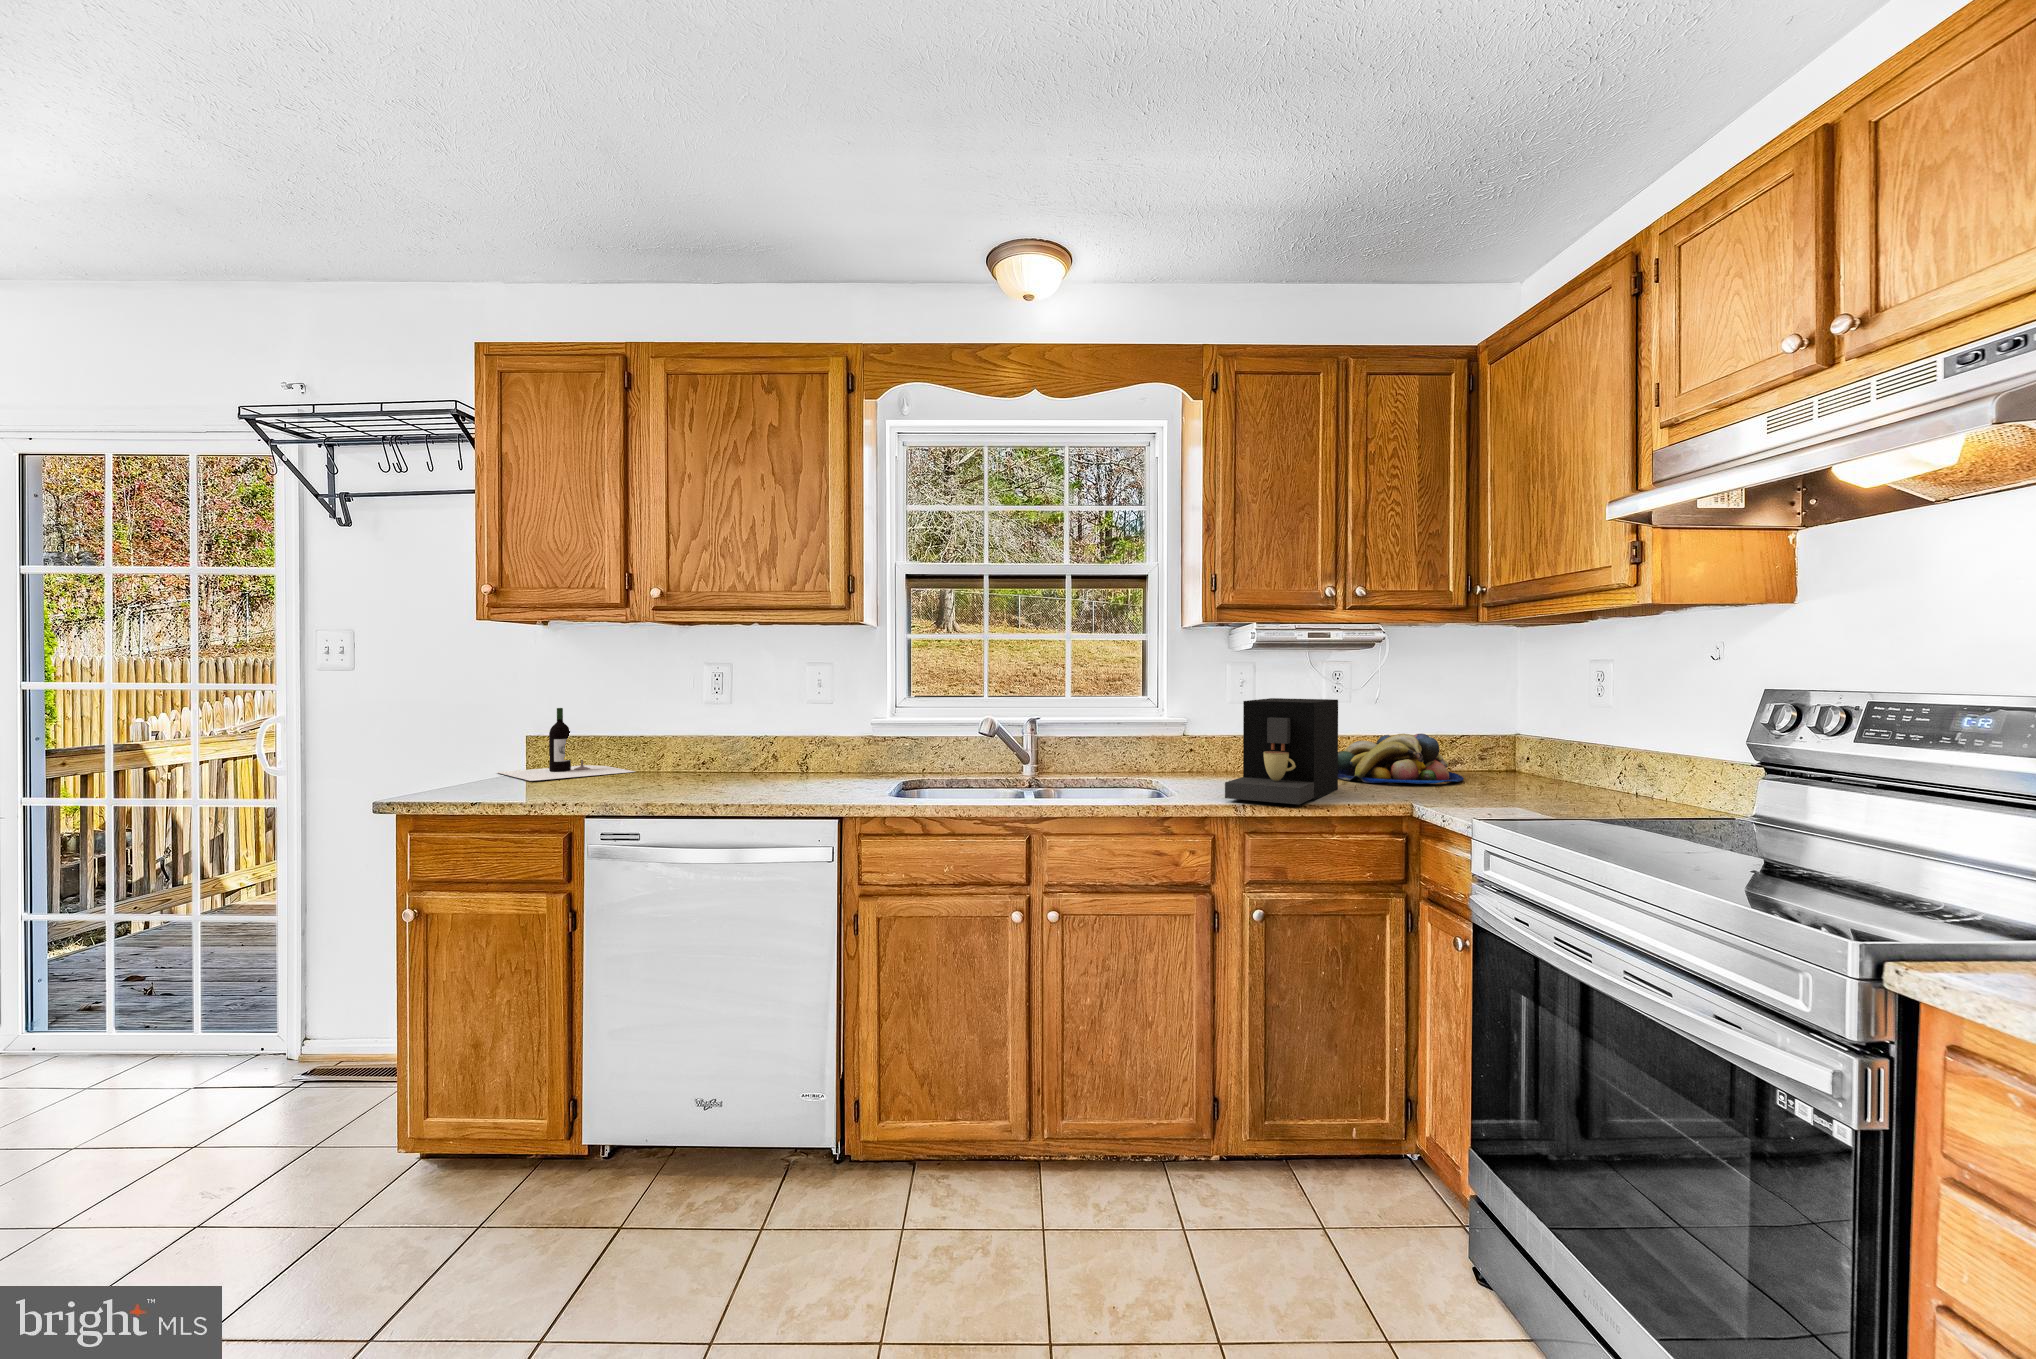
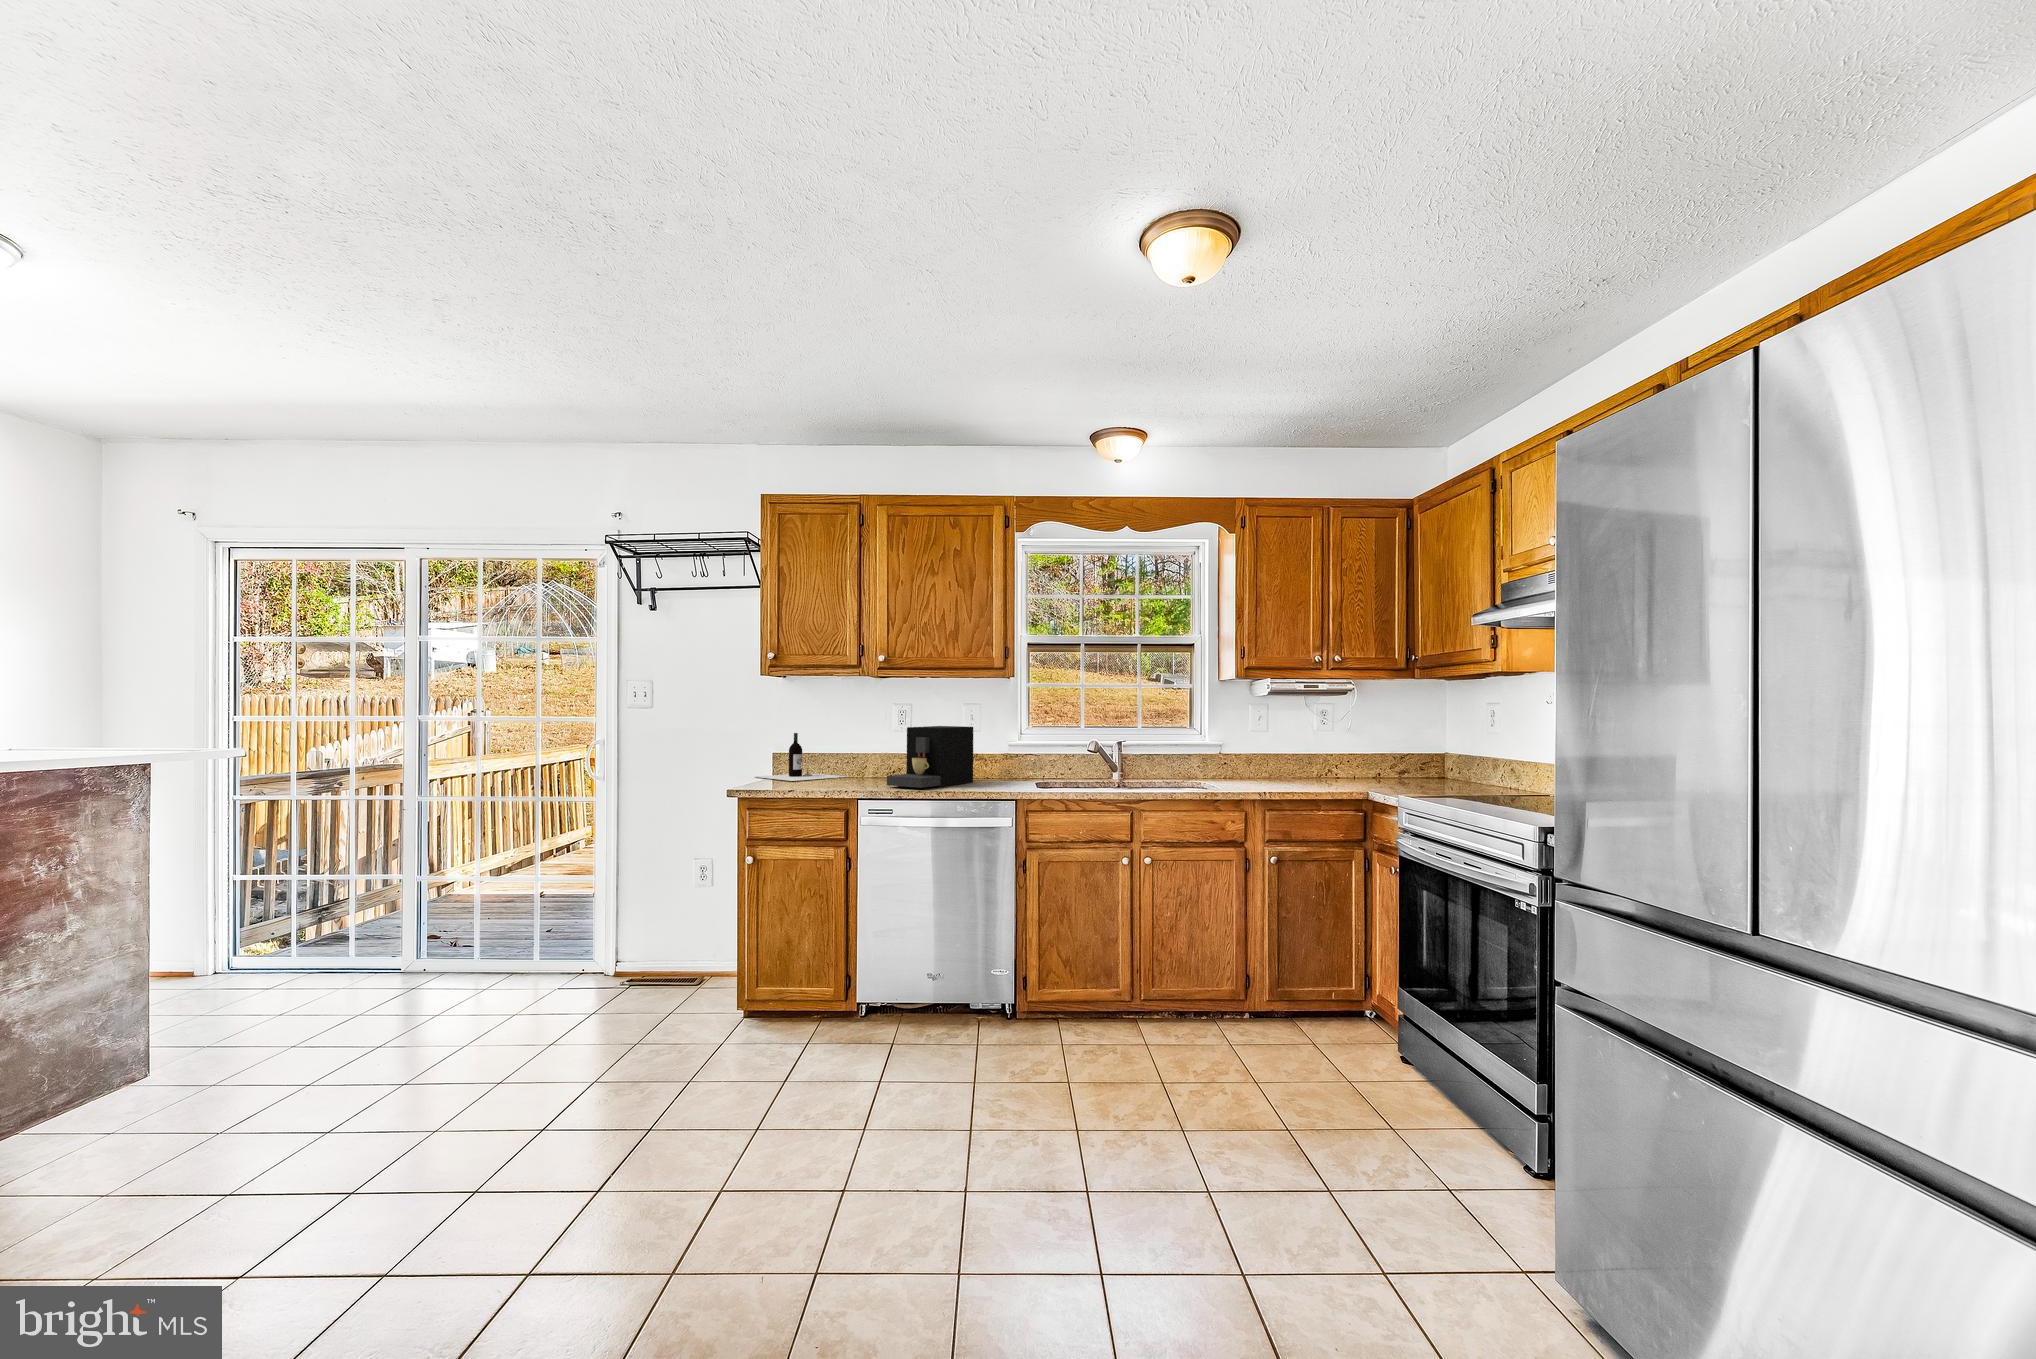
coffee maker: present [1225,698,1338,804] -> present [887,726,973,788]
fruit bowl: present [1338,734,1464,784] -> none [1319,751,1406,783]

